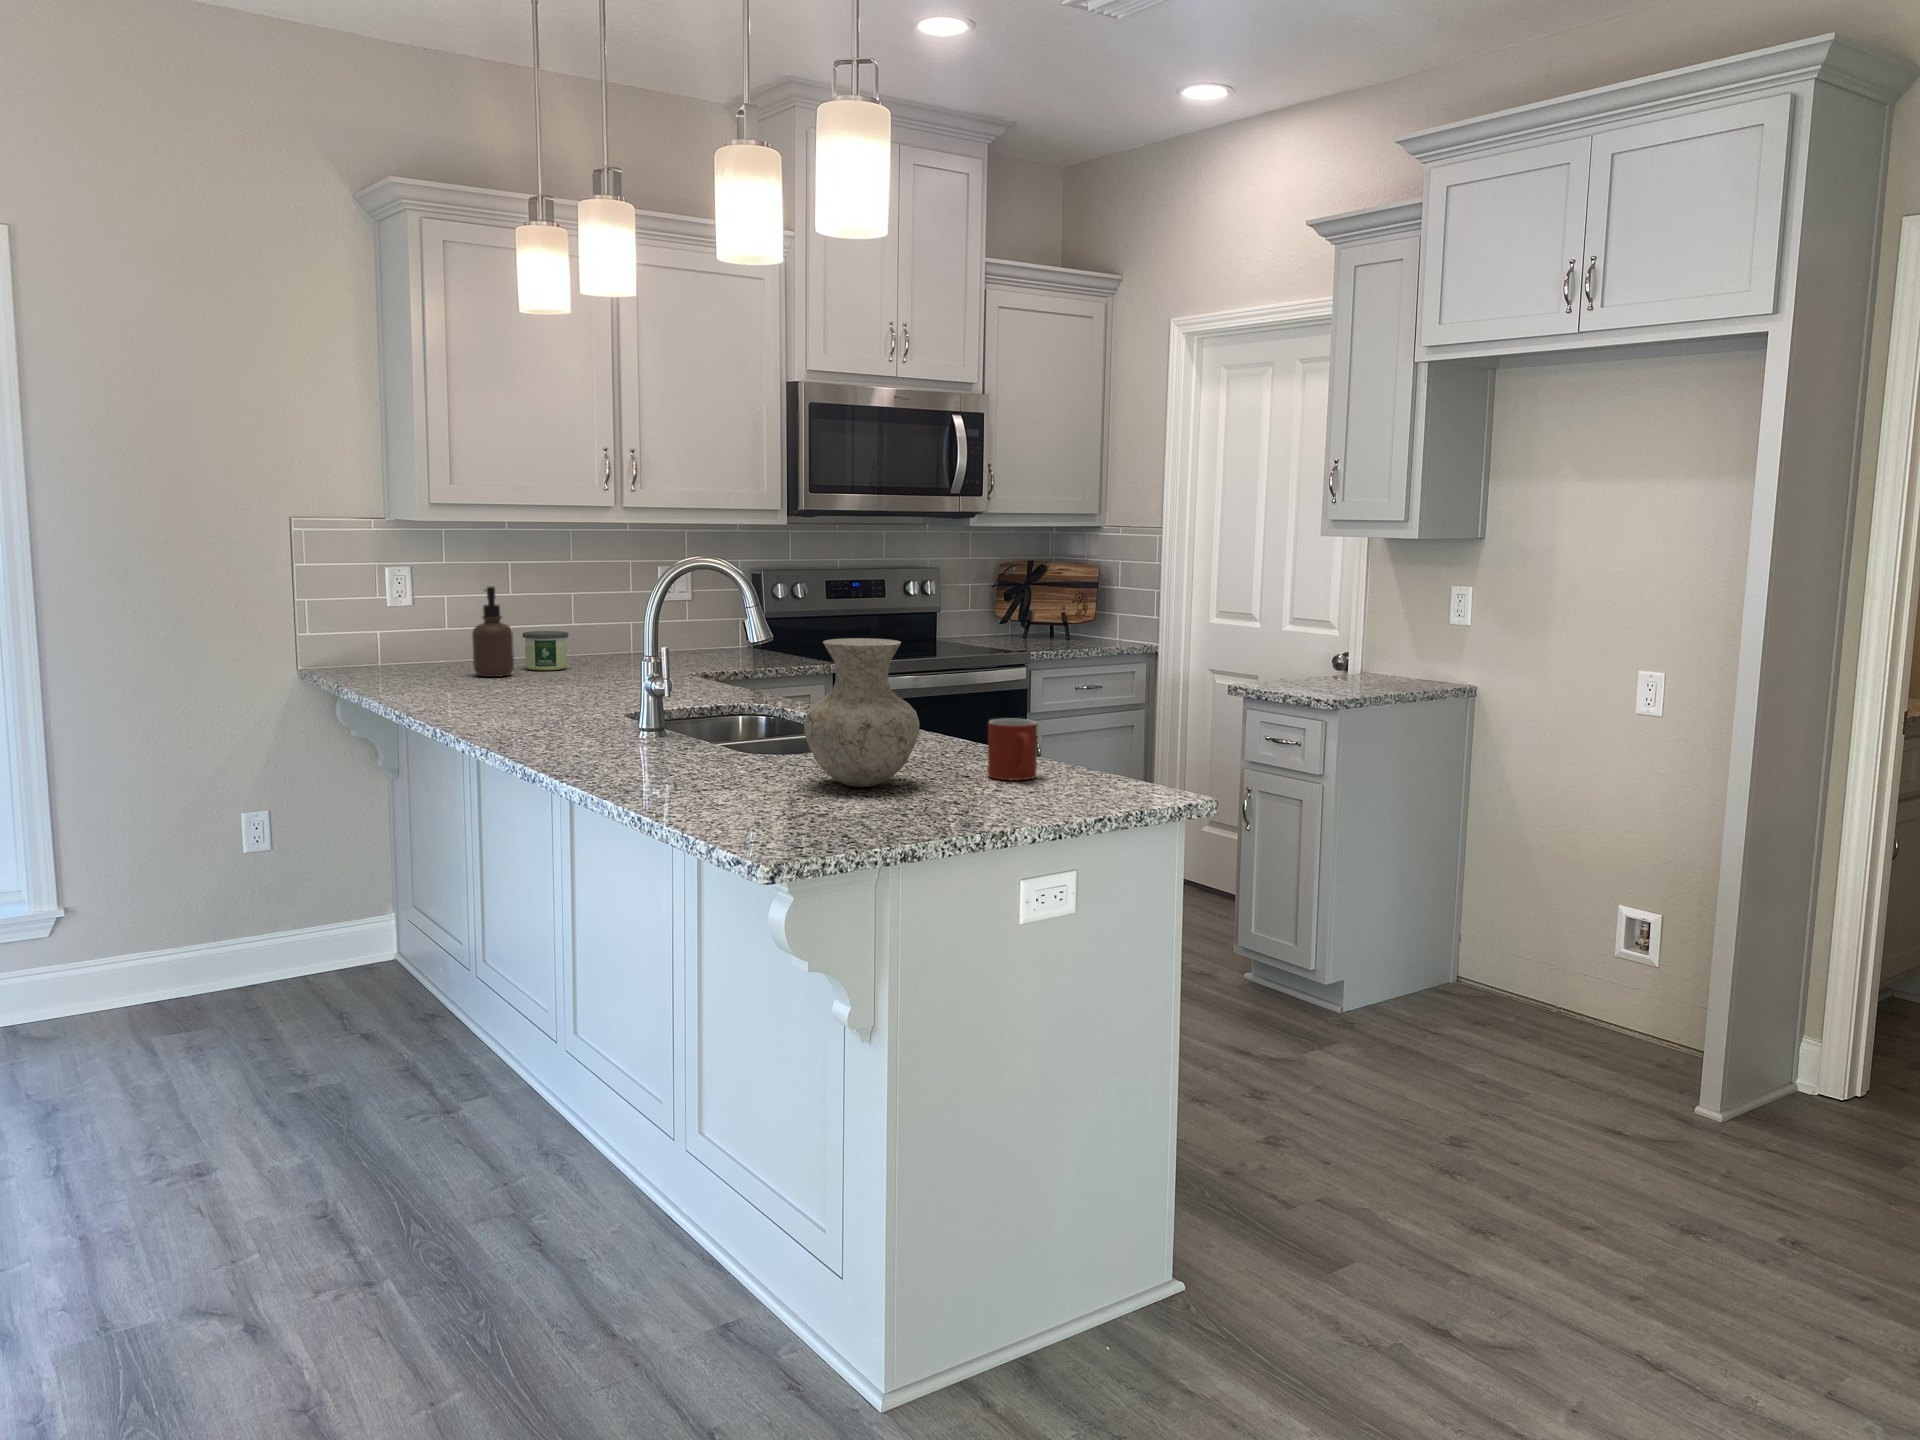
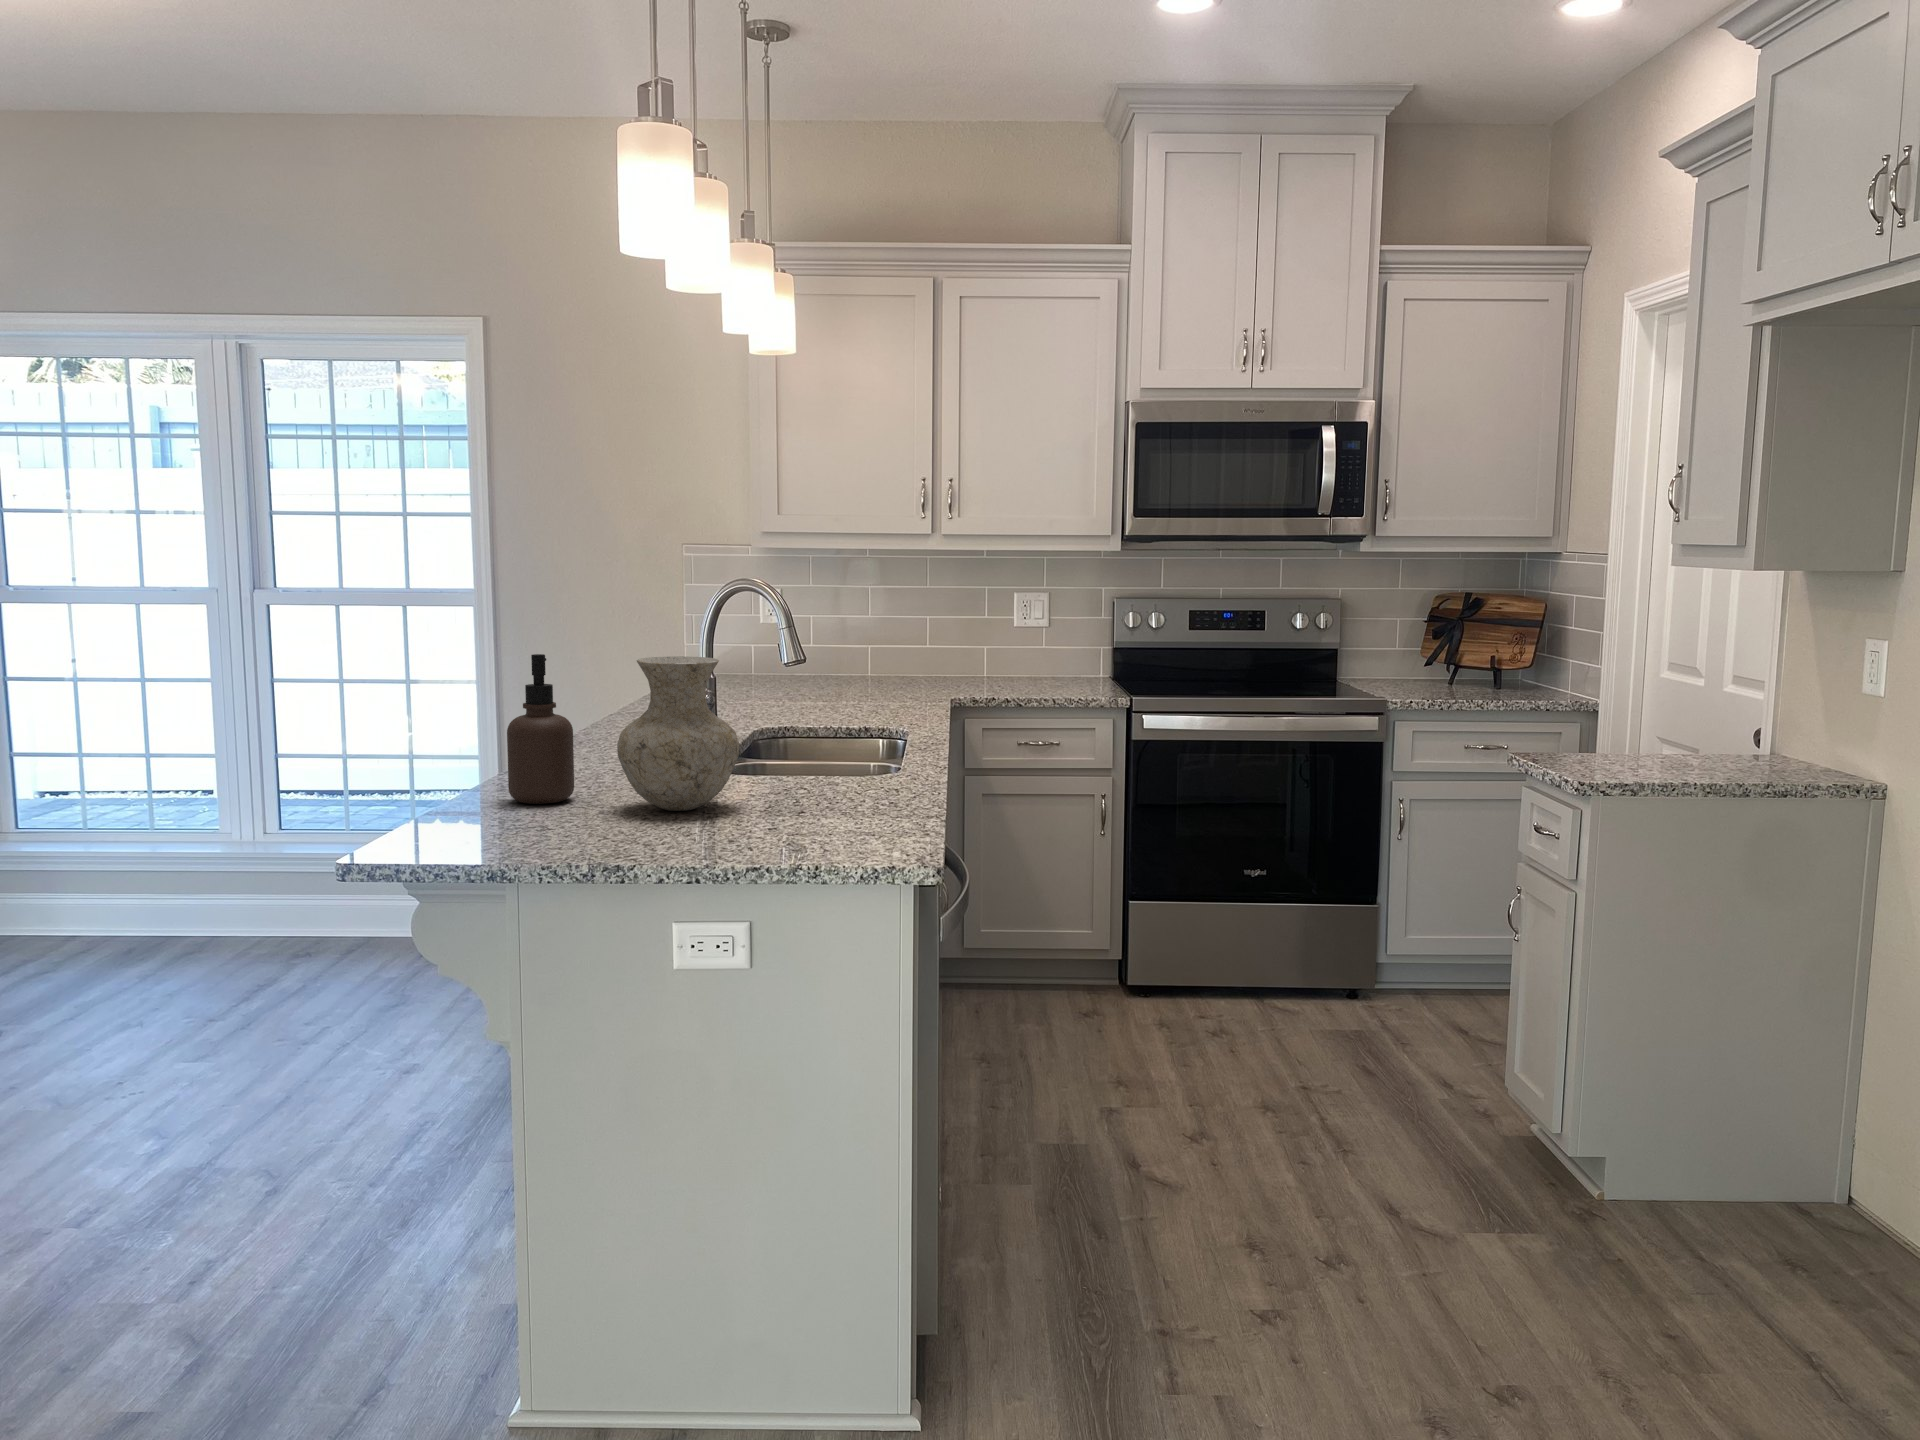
soap dispenser: present [472,586,514,677] -> present [507,654,574,804]
candle: present [523,631,568,670] -> none [823,648,866,686]
mug: present [988,718,1038,780] -> none [813,754,868,823]

